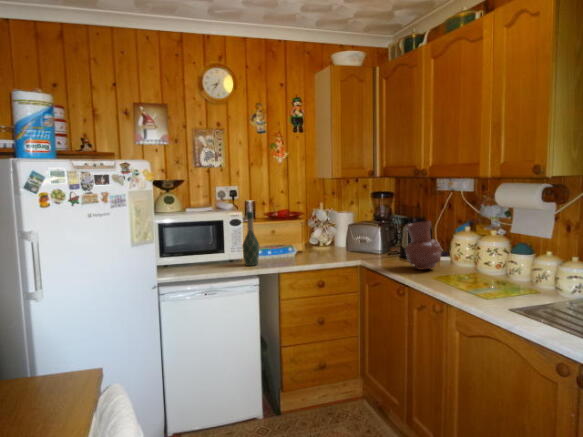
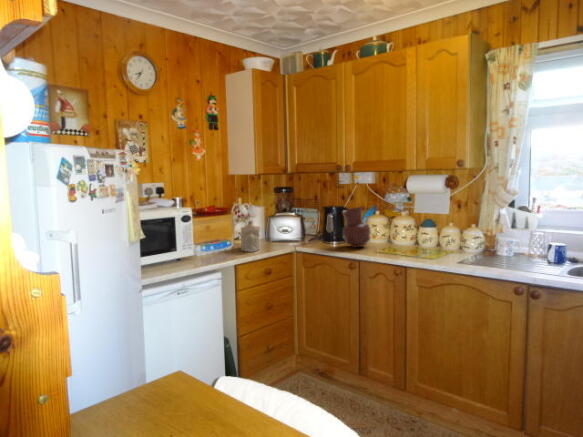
wine bottle: present [242,212,259,266] -> none [197,207,215,261]
teapot: none [297,228,321,262] -> present [241,220,260,252]

